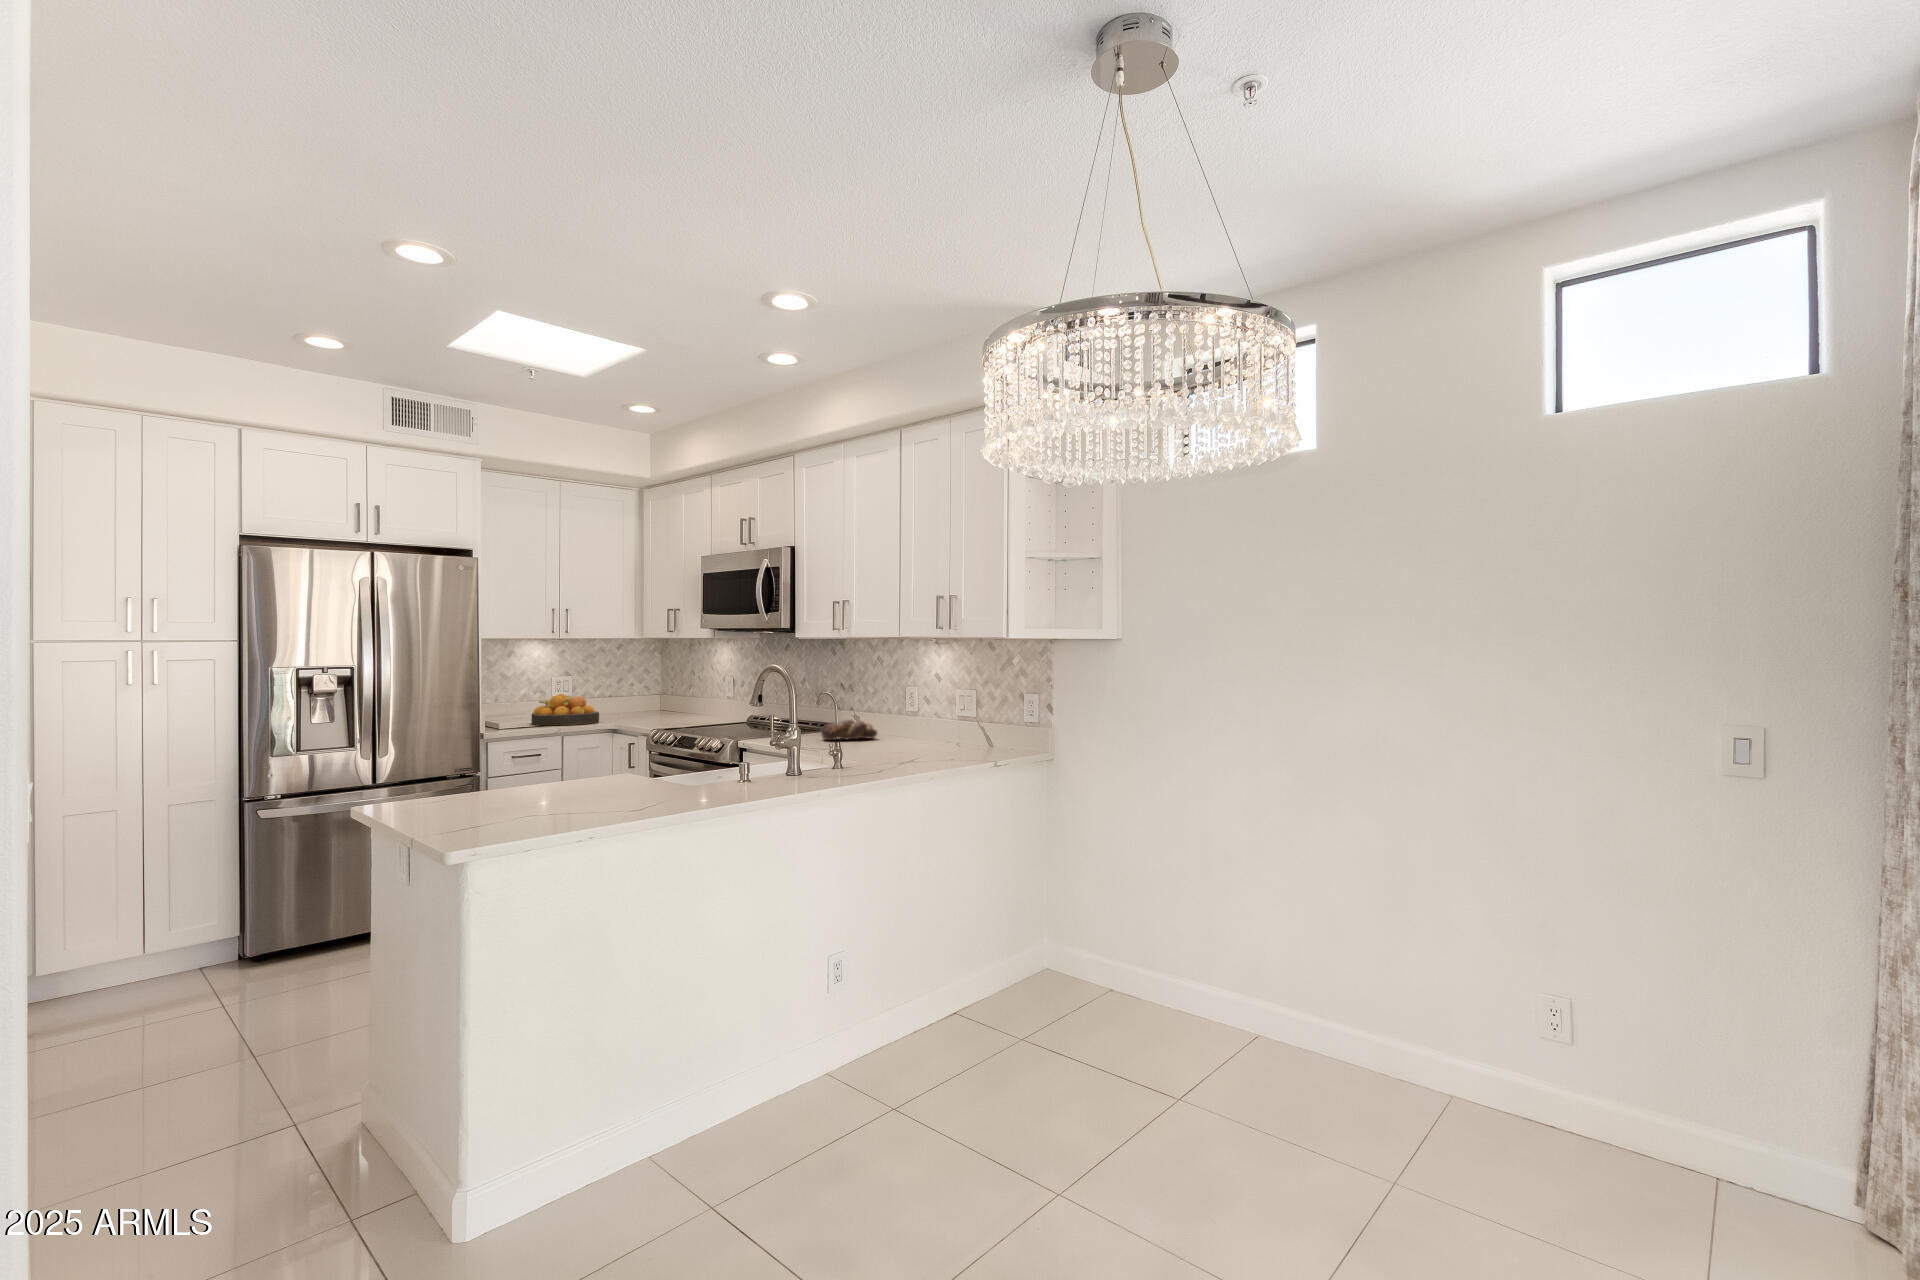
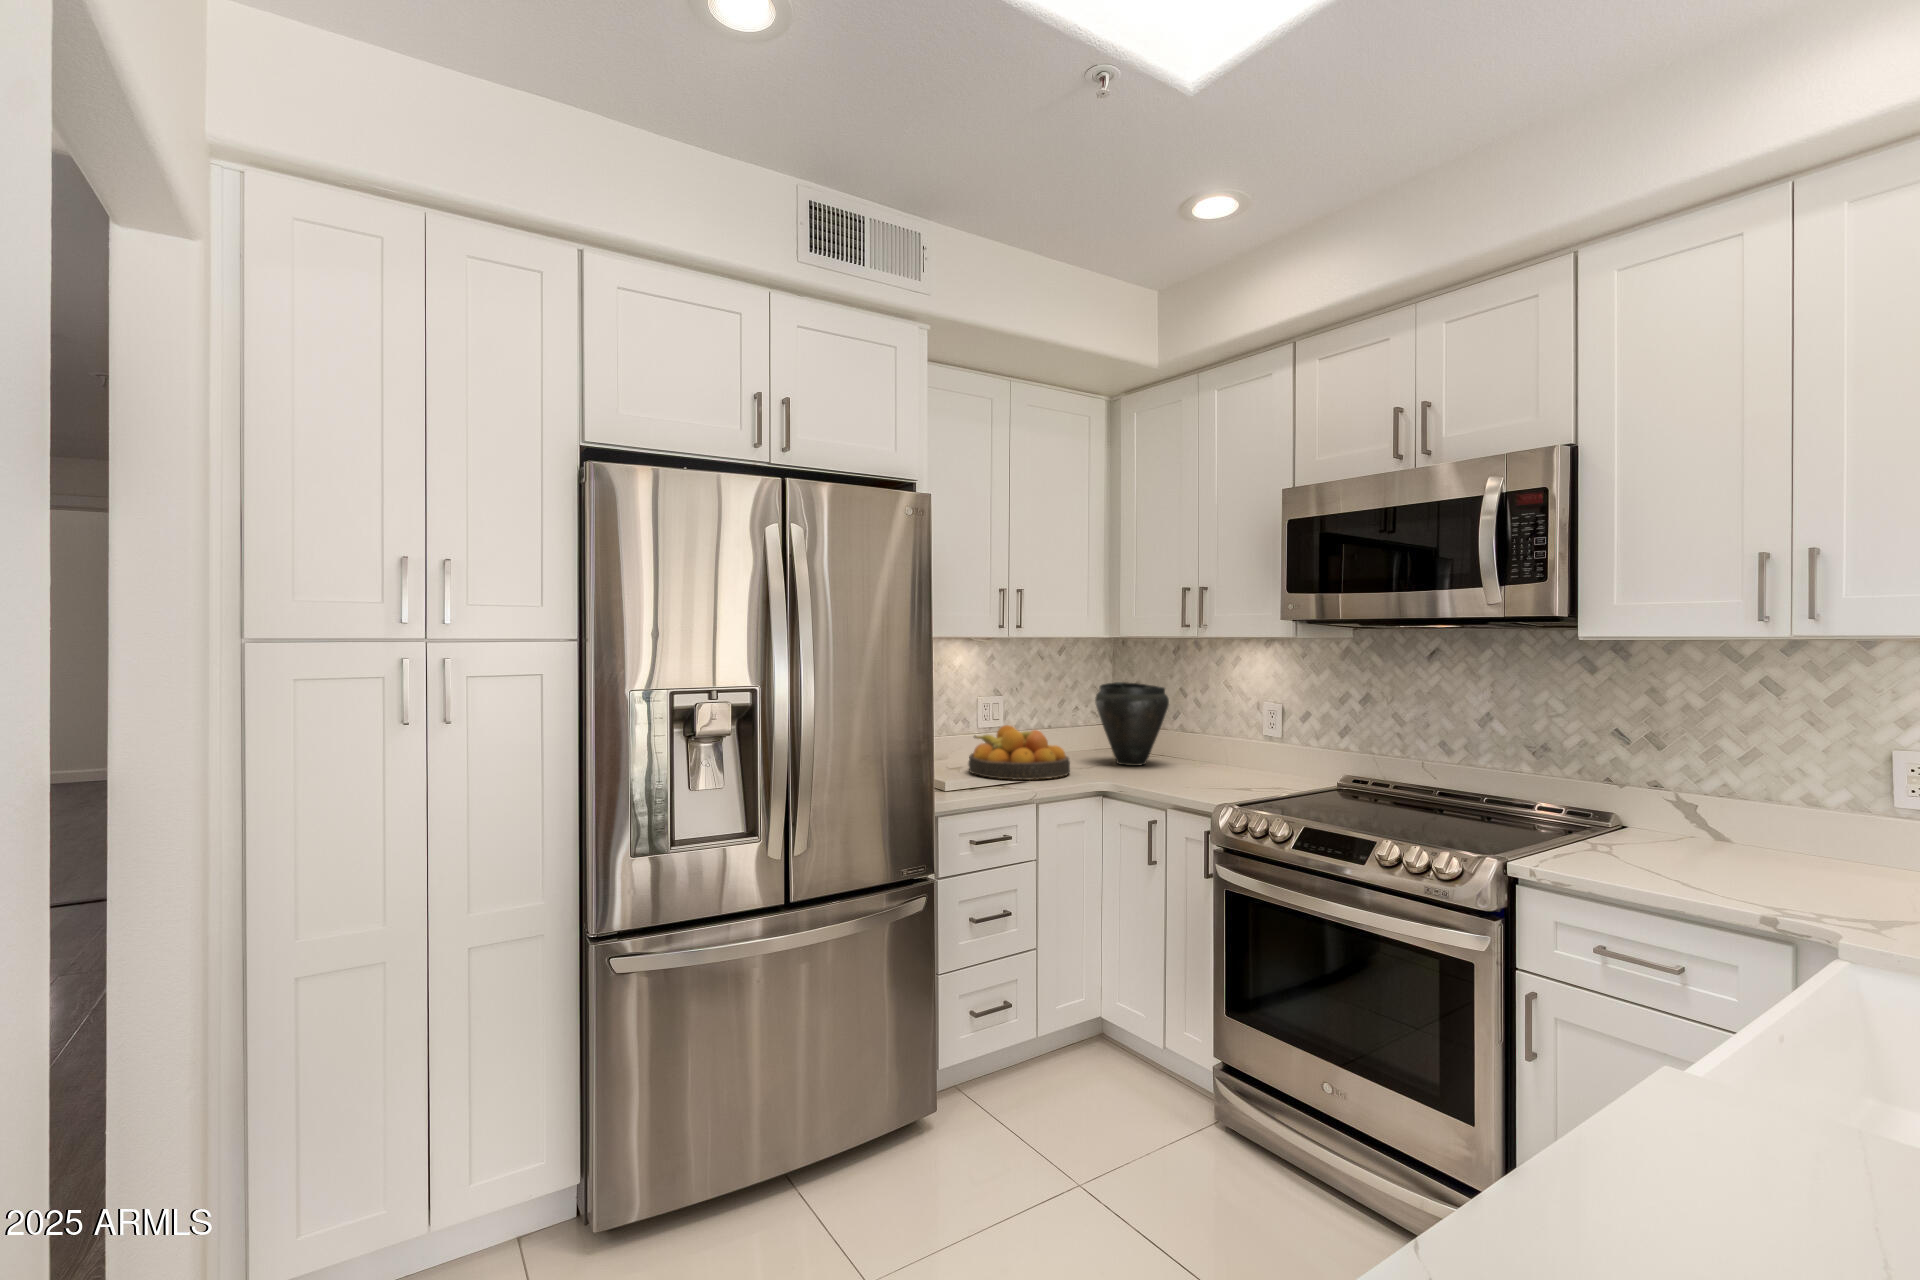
vase: none [629,667,676,719] -> present [1095,682,1169,766]
bread loaf: present [821,720,877,741] -> none [1676,818,1824,867]

